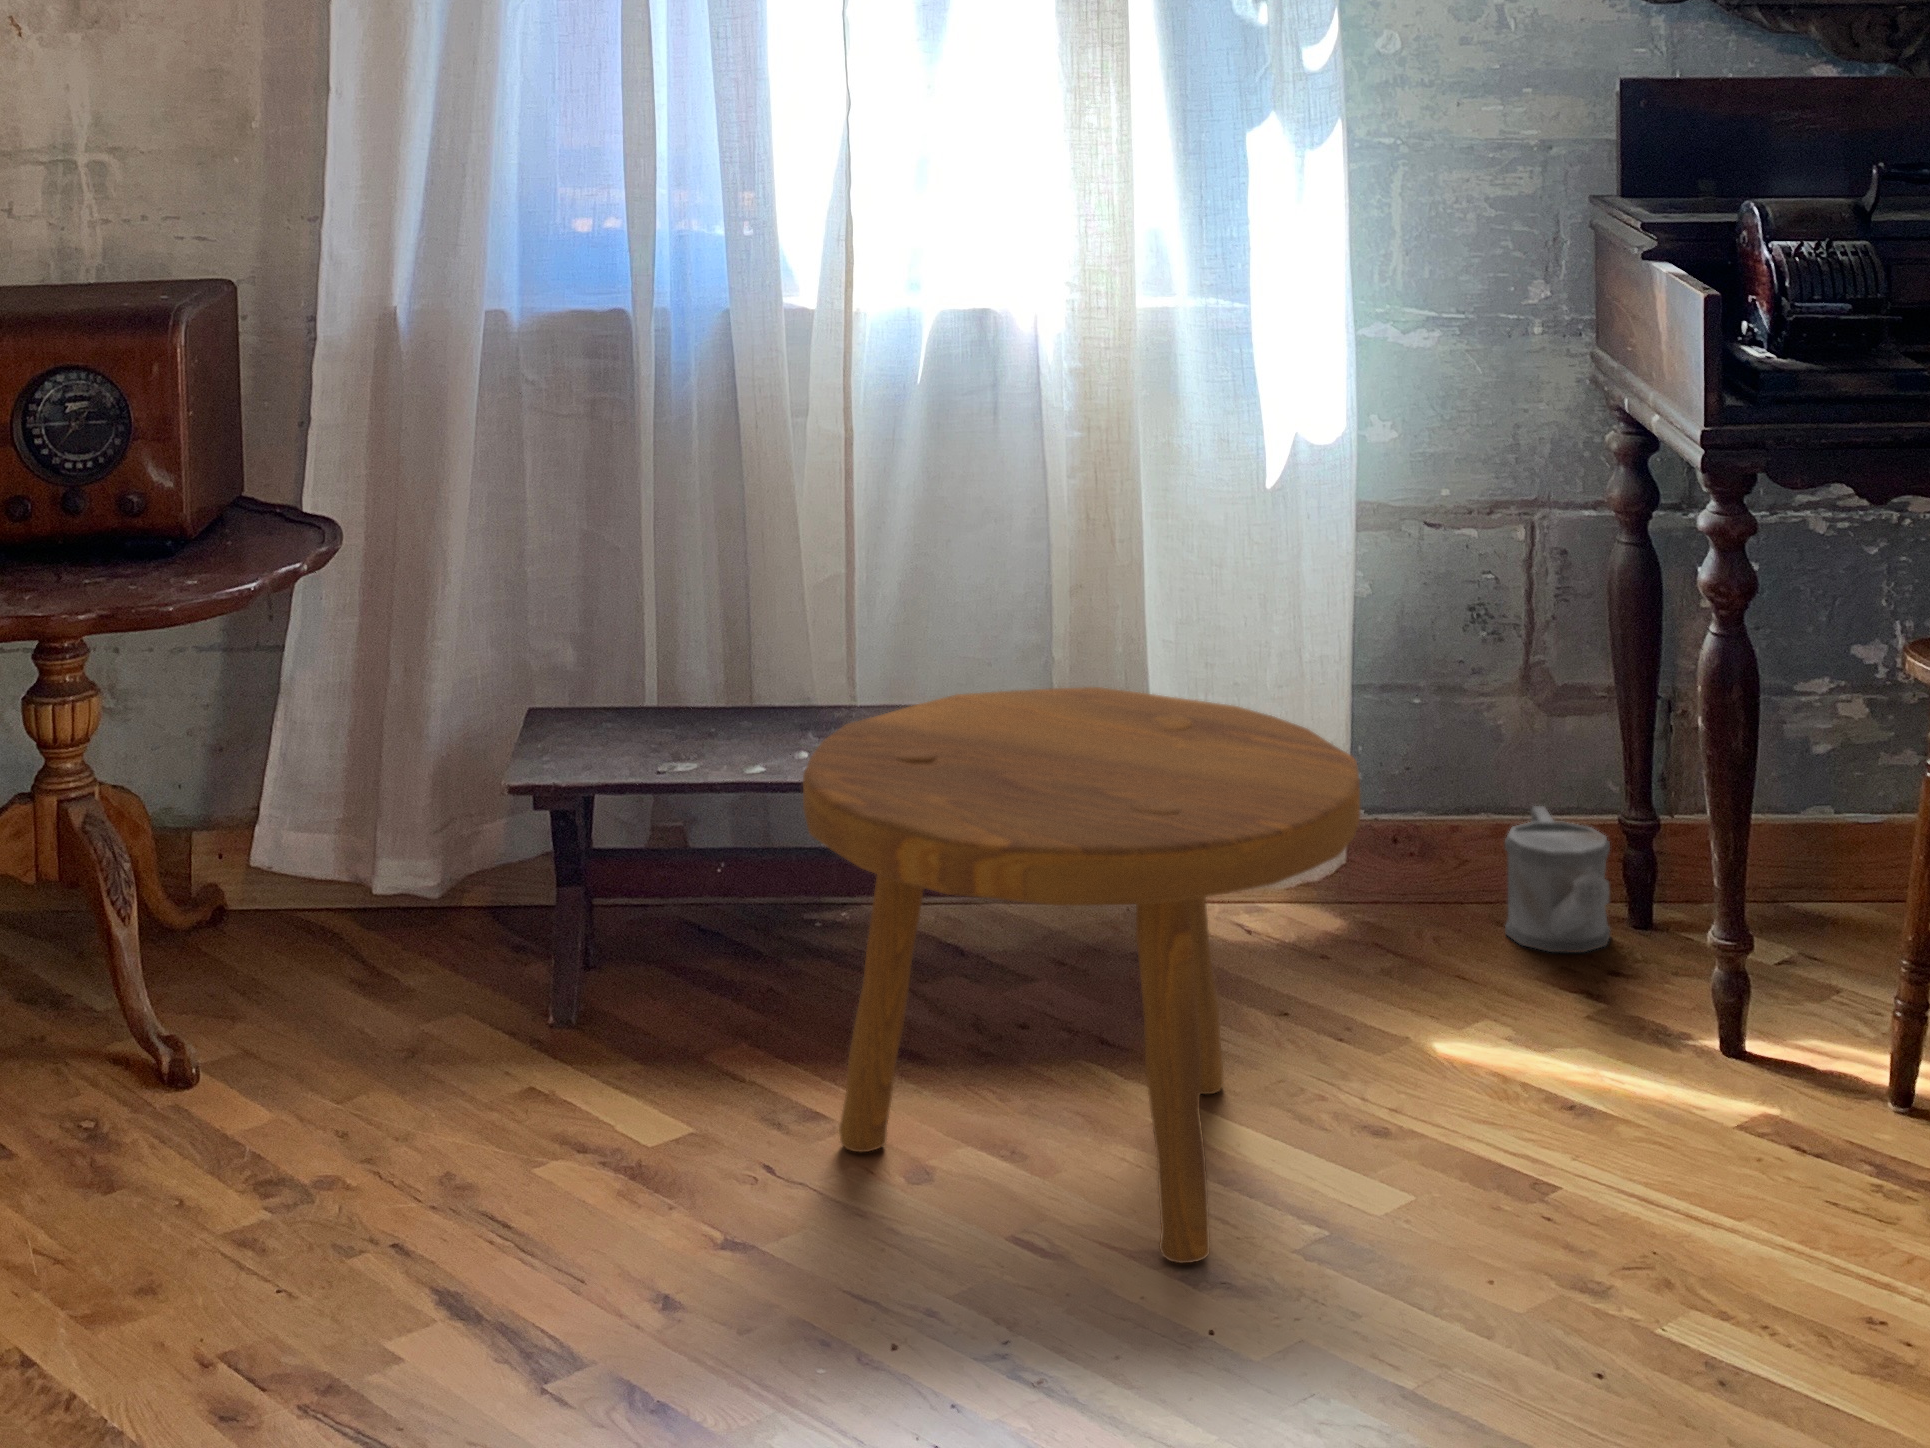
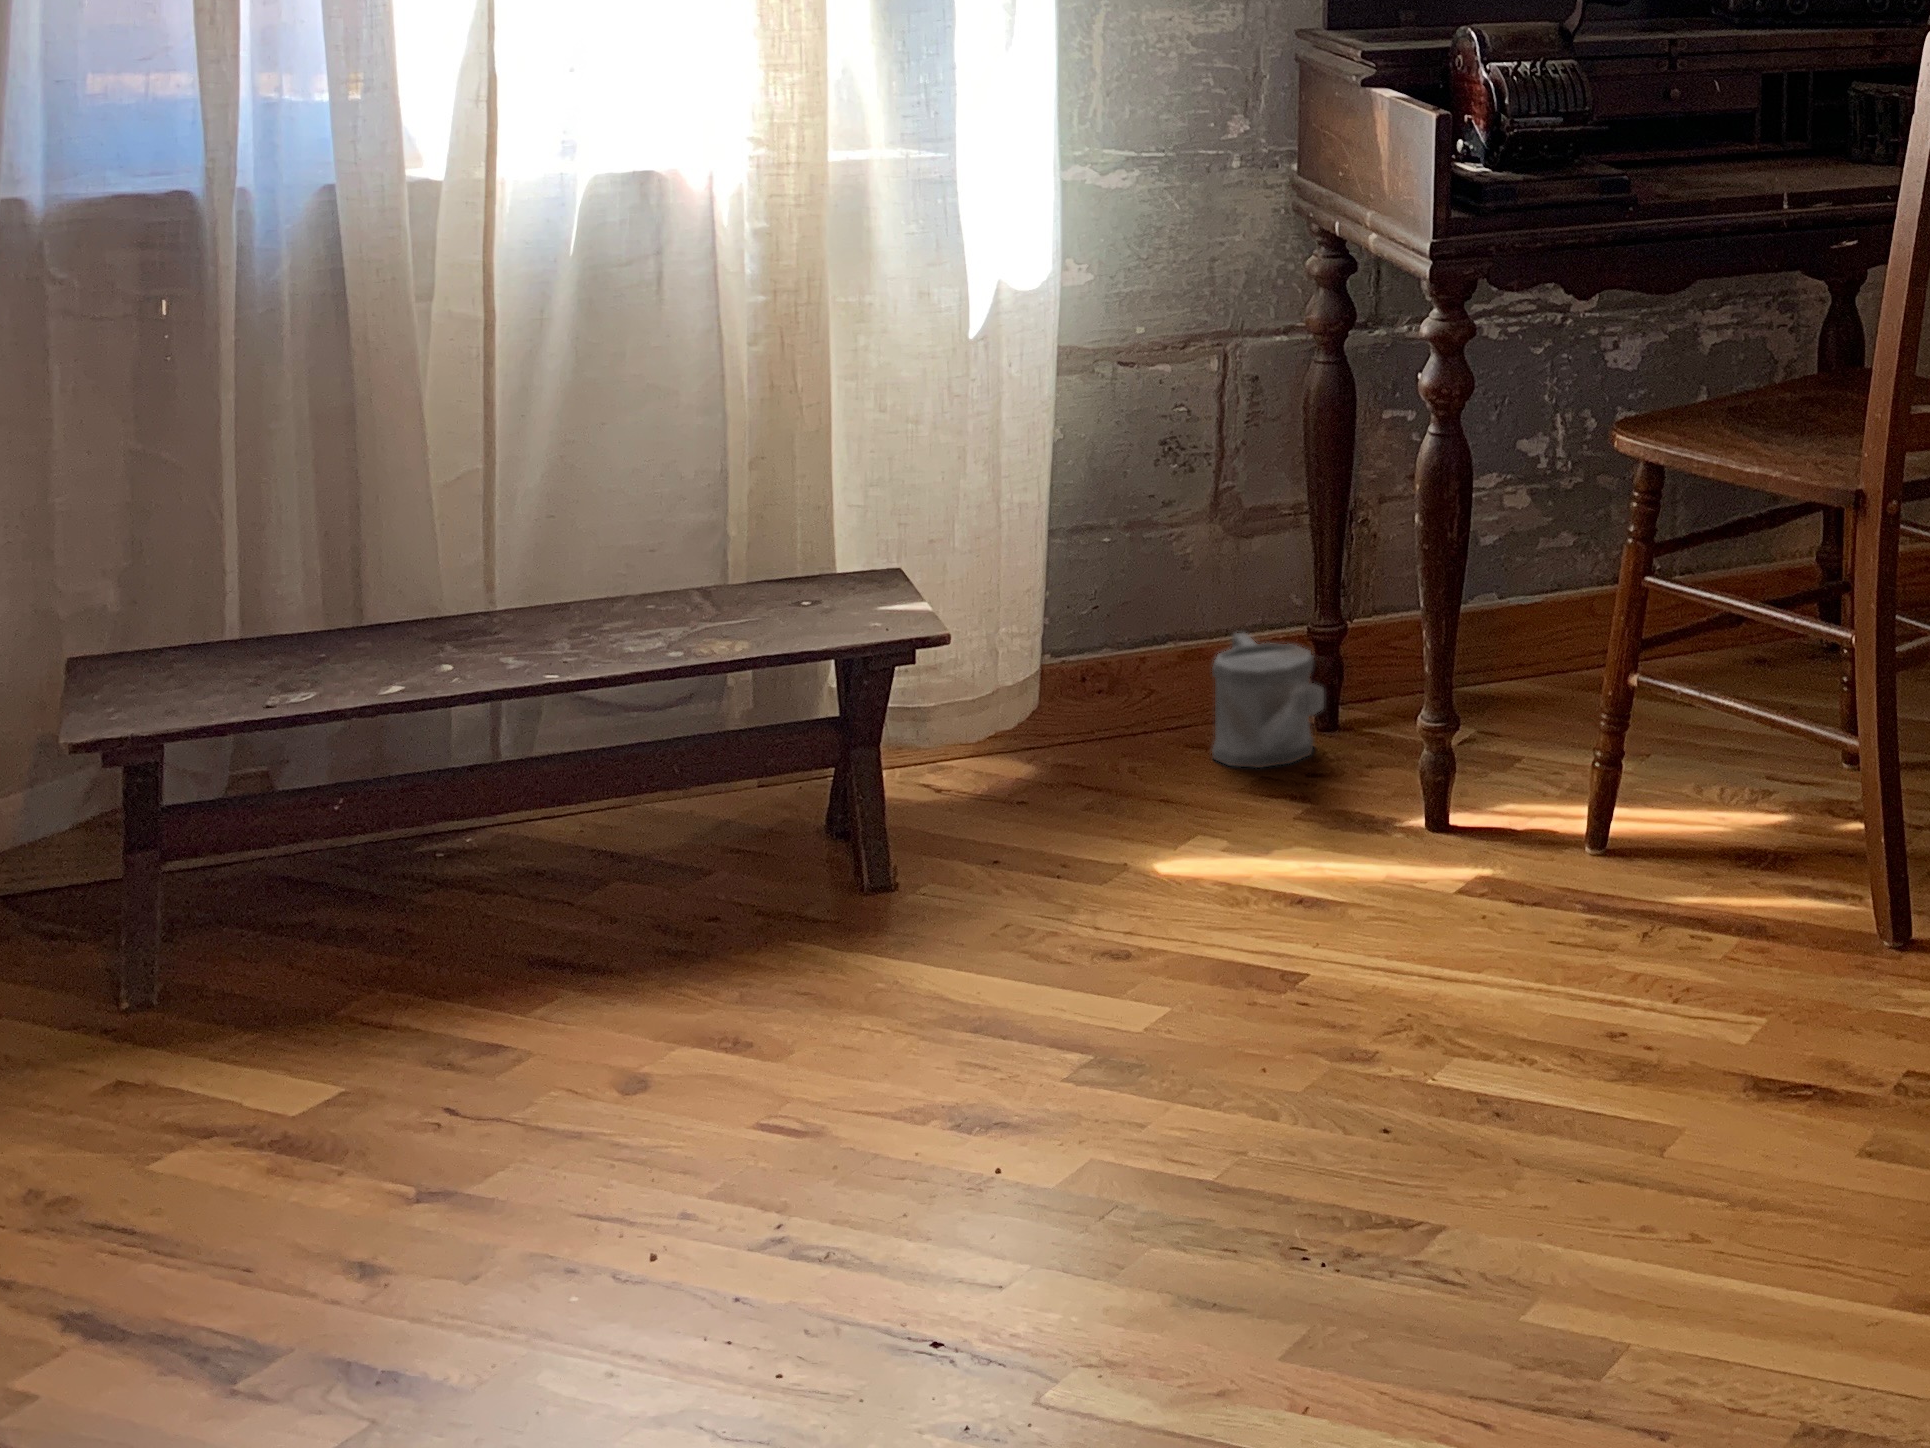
footstool: present [803,687,1360,1263] -> none [496,553,1117,1104]

